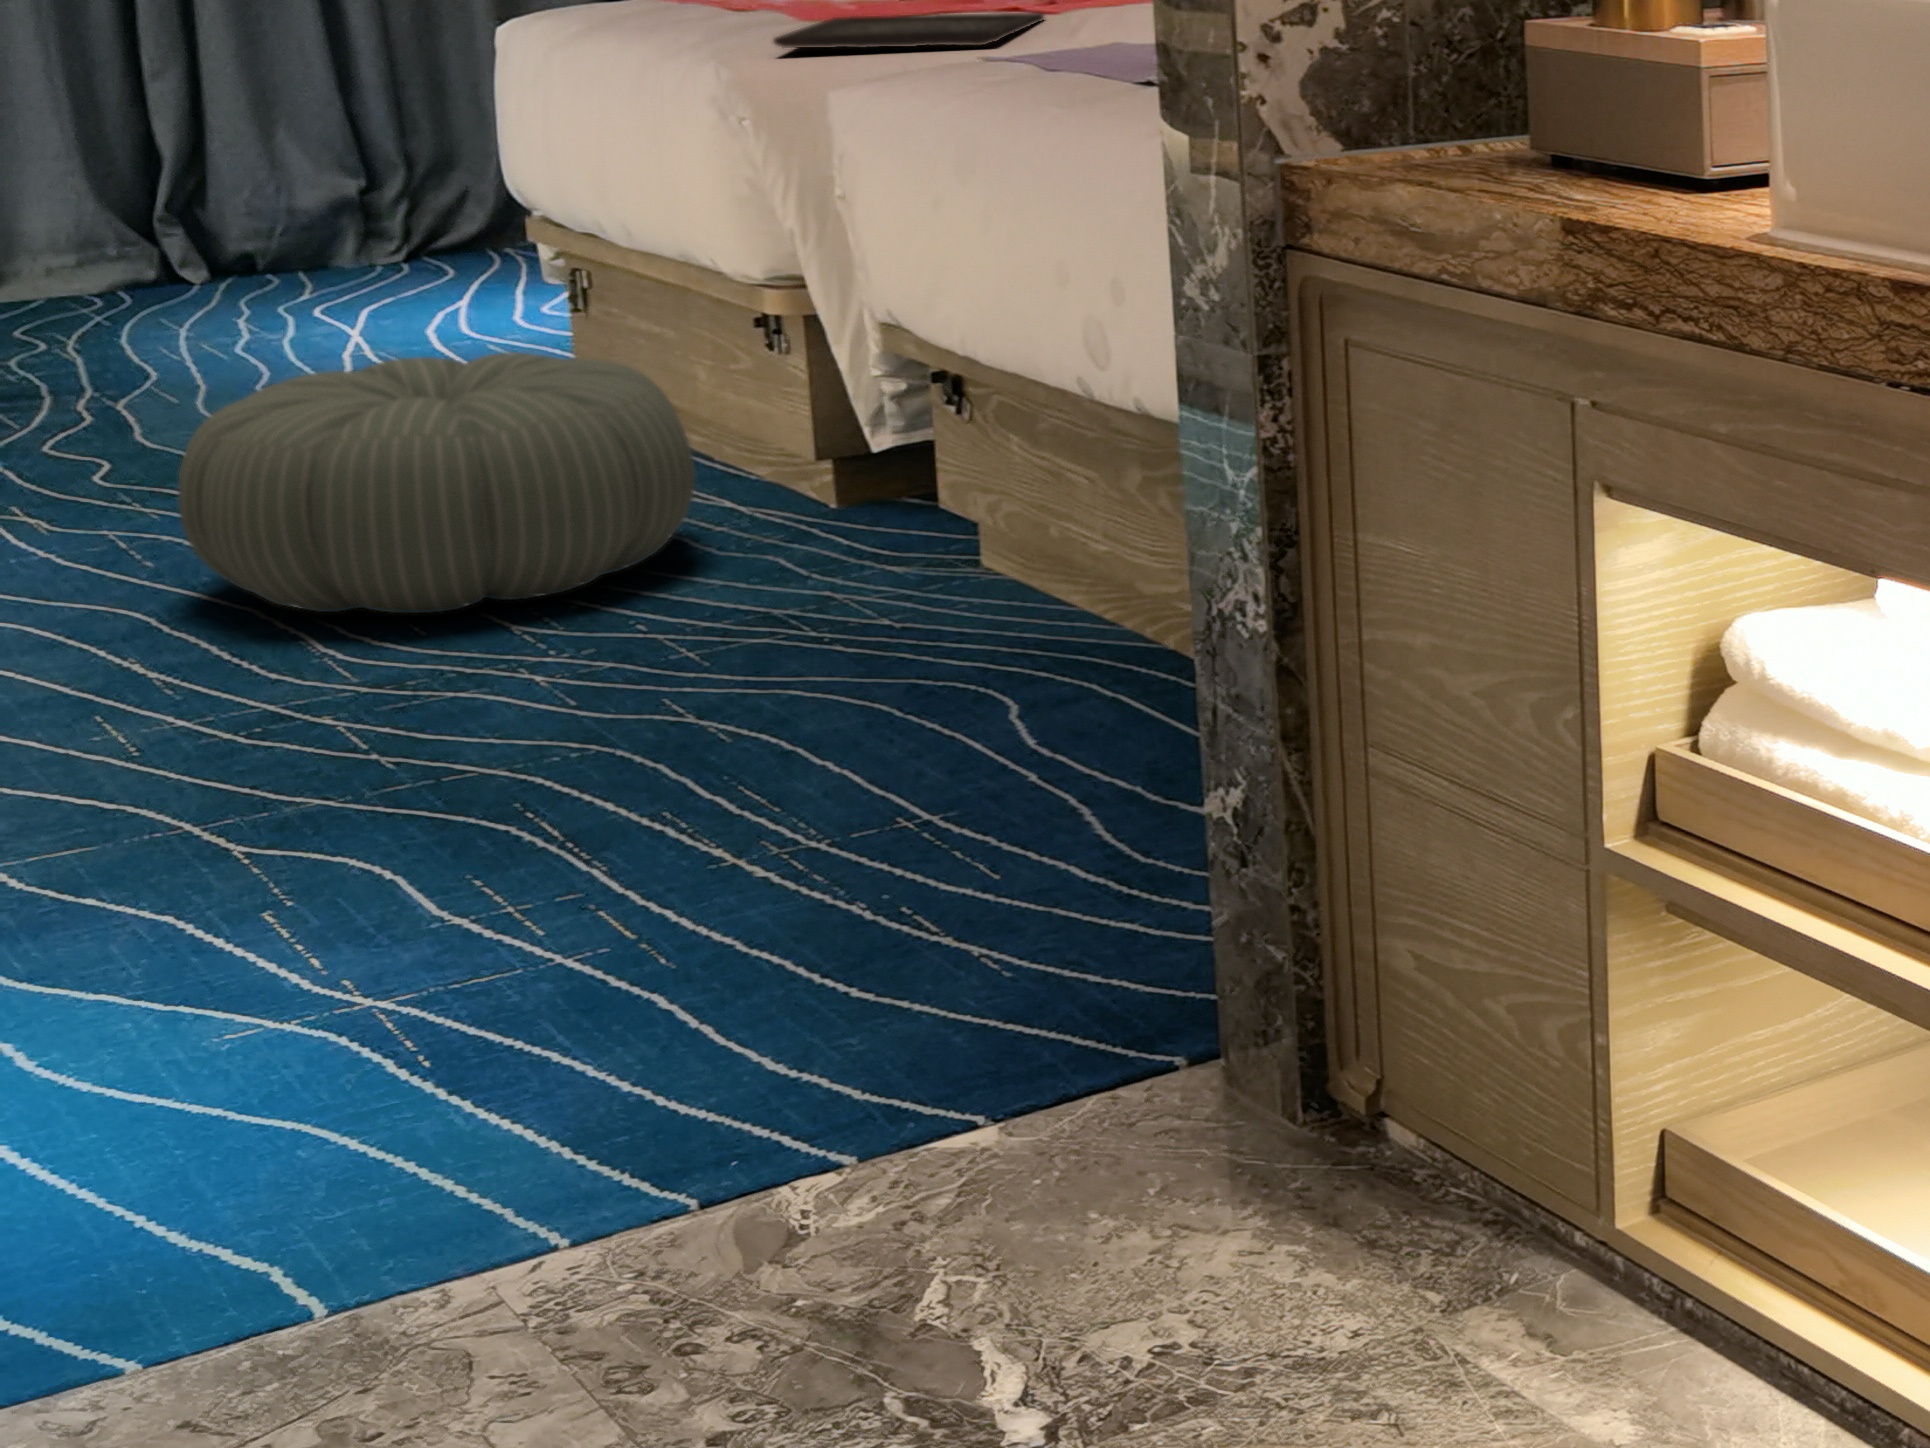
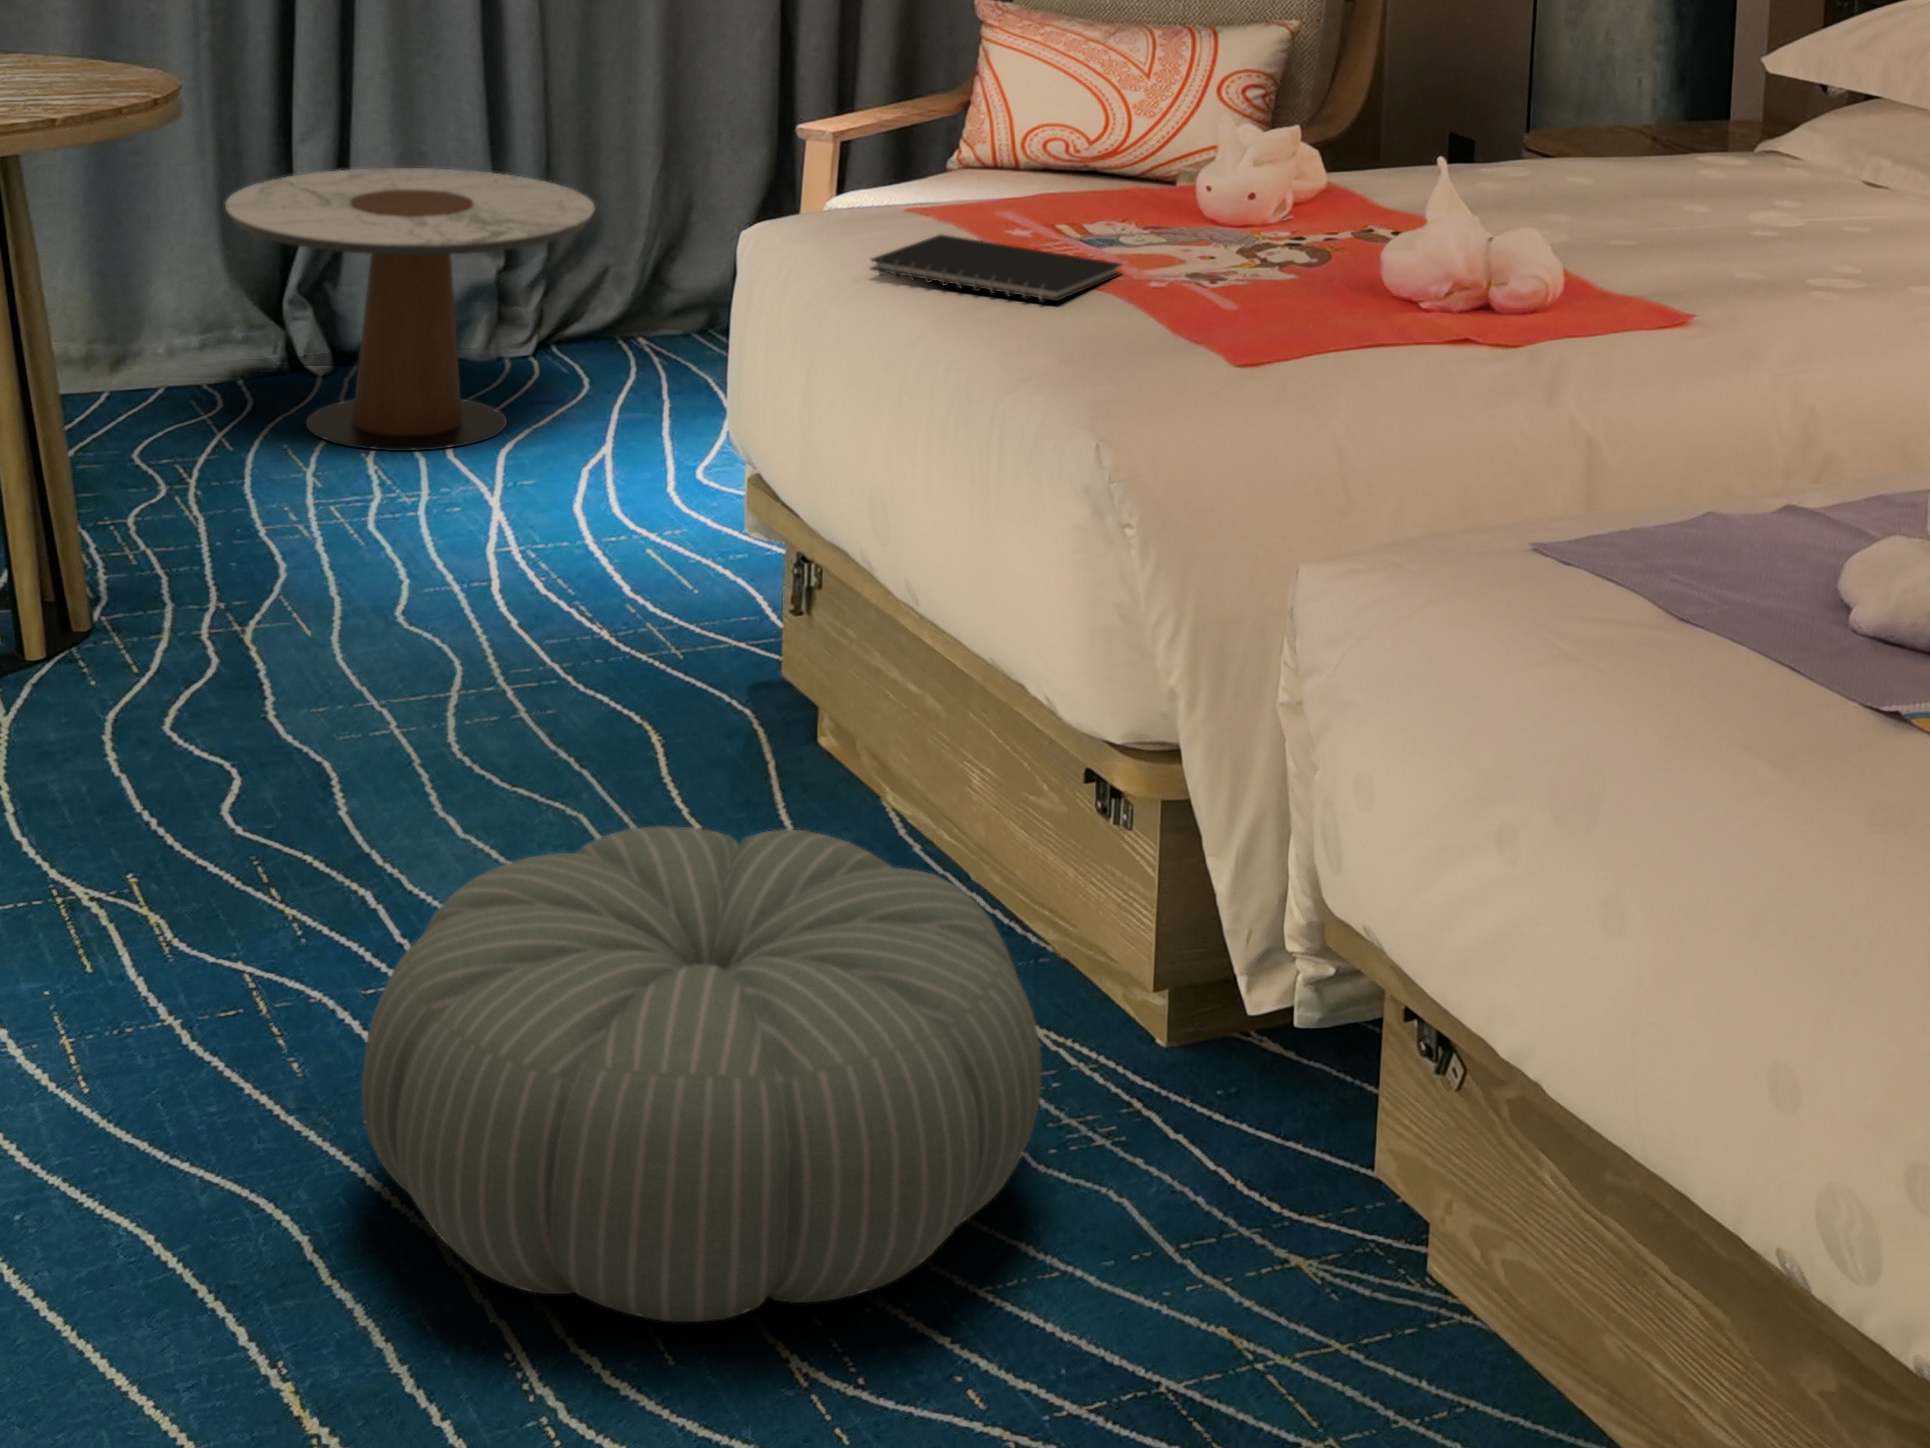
notebook: none [582,5,791,28] -> present [871,235,1121,302]
tray: present [773,12,1044,48] -> none [1164,311,1483,426]
side table: none [74,93,427,316] -> present [225,168,594,451]

